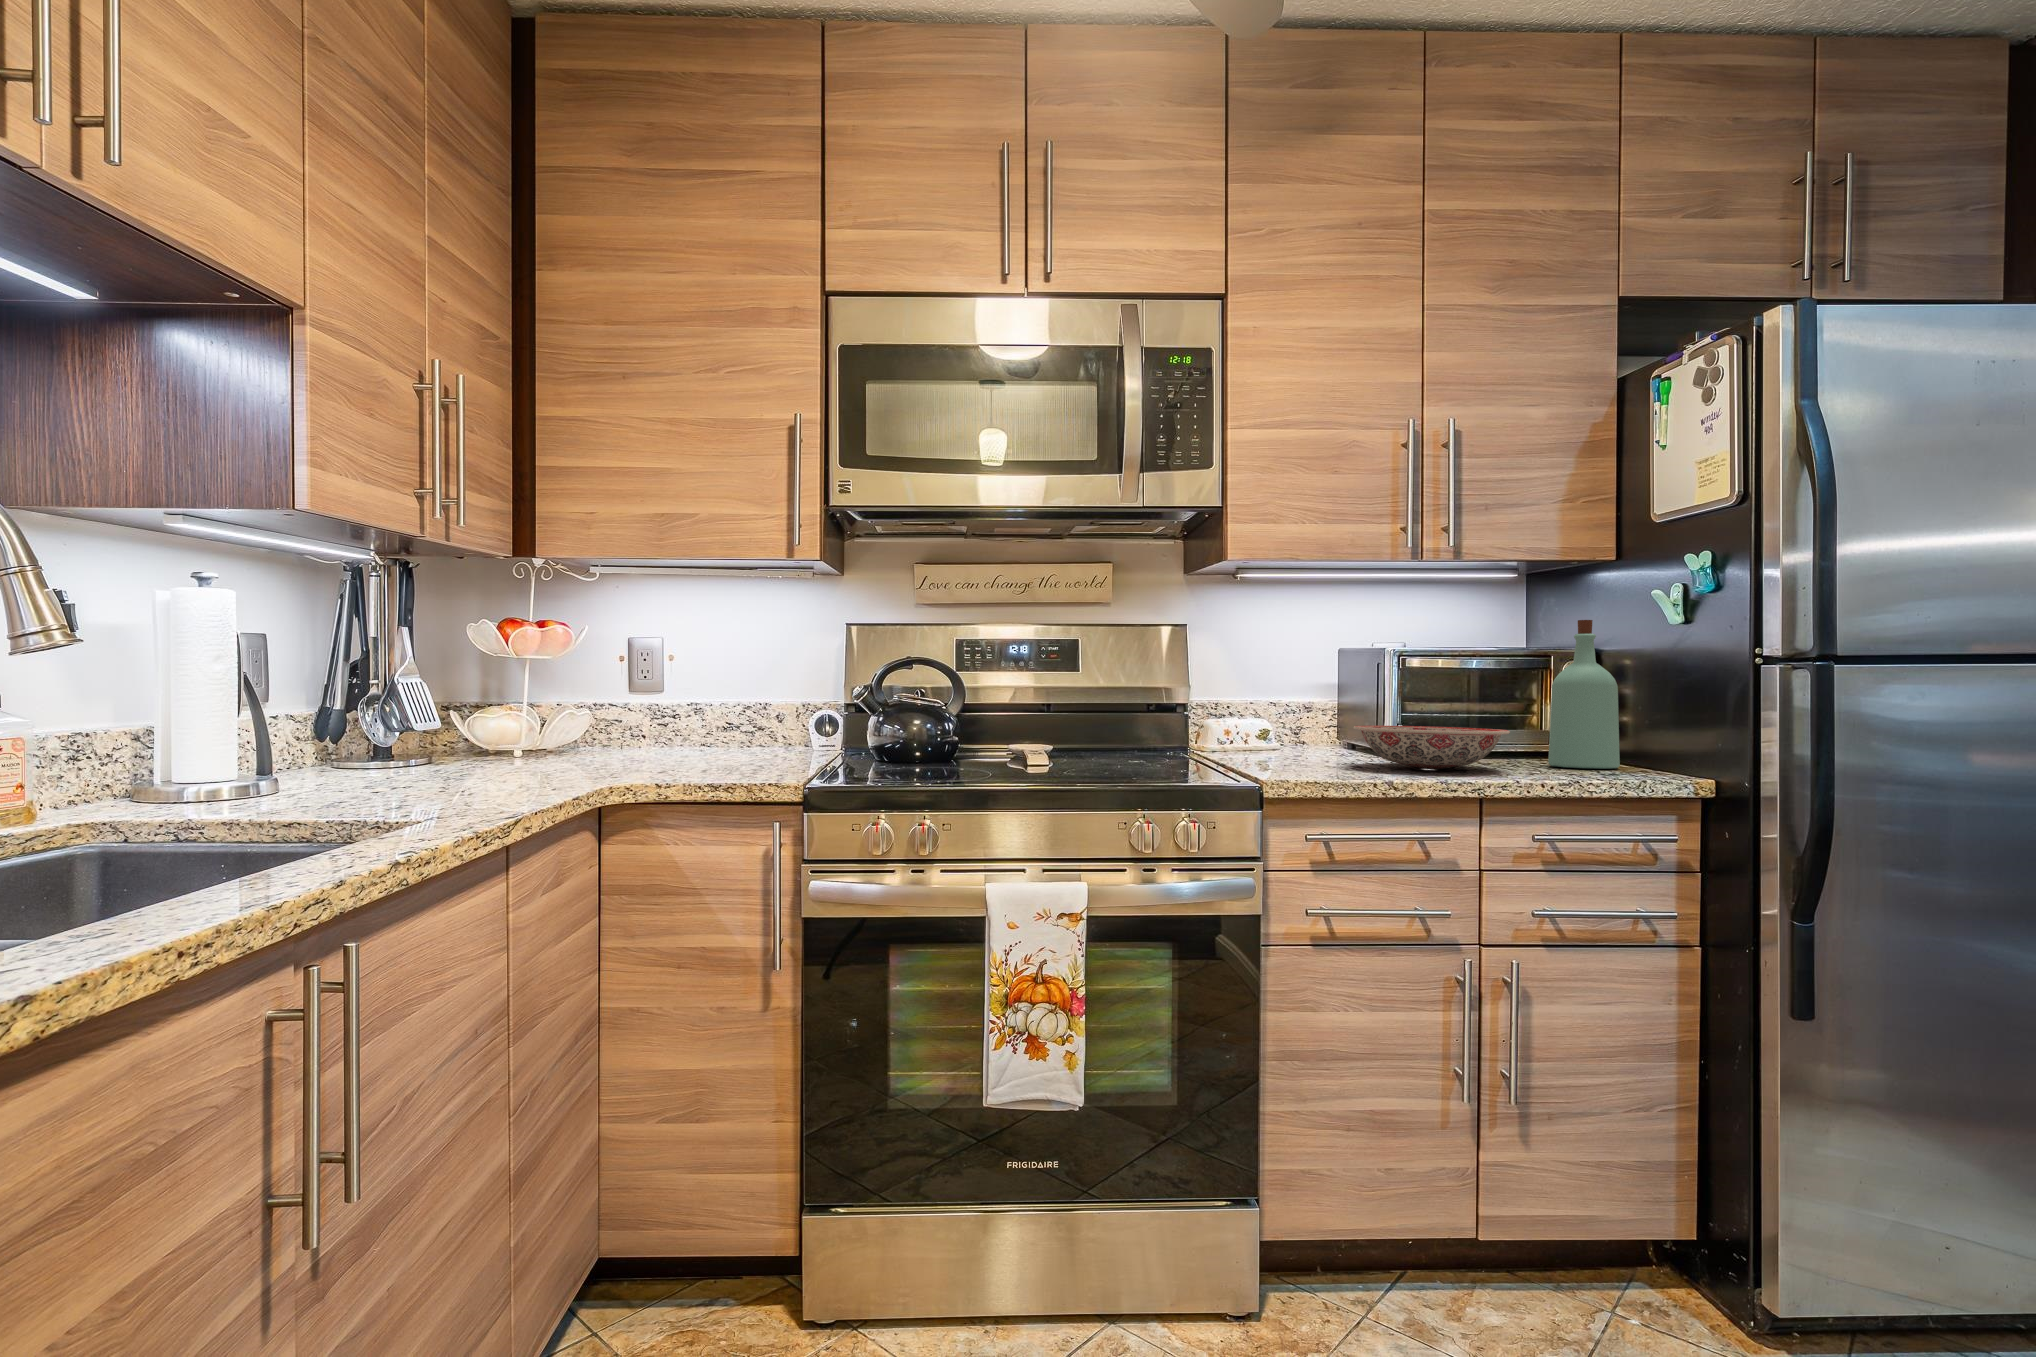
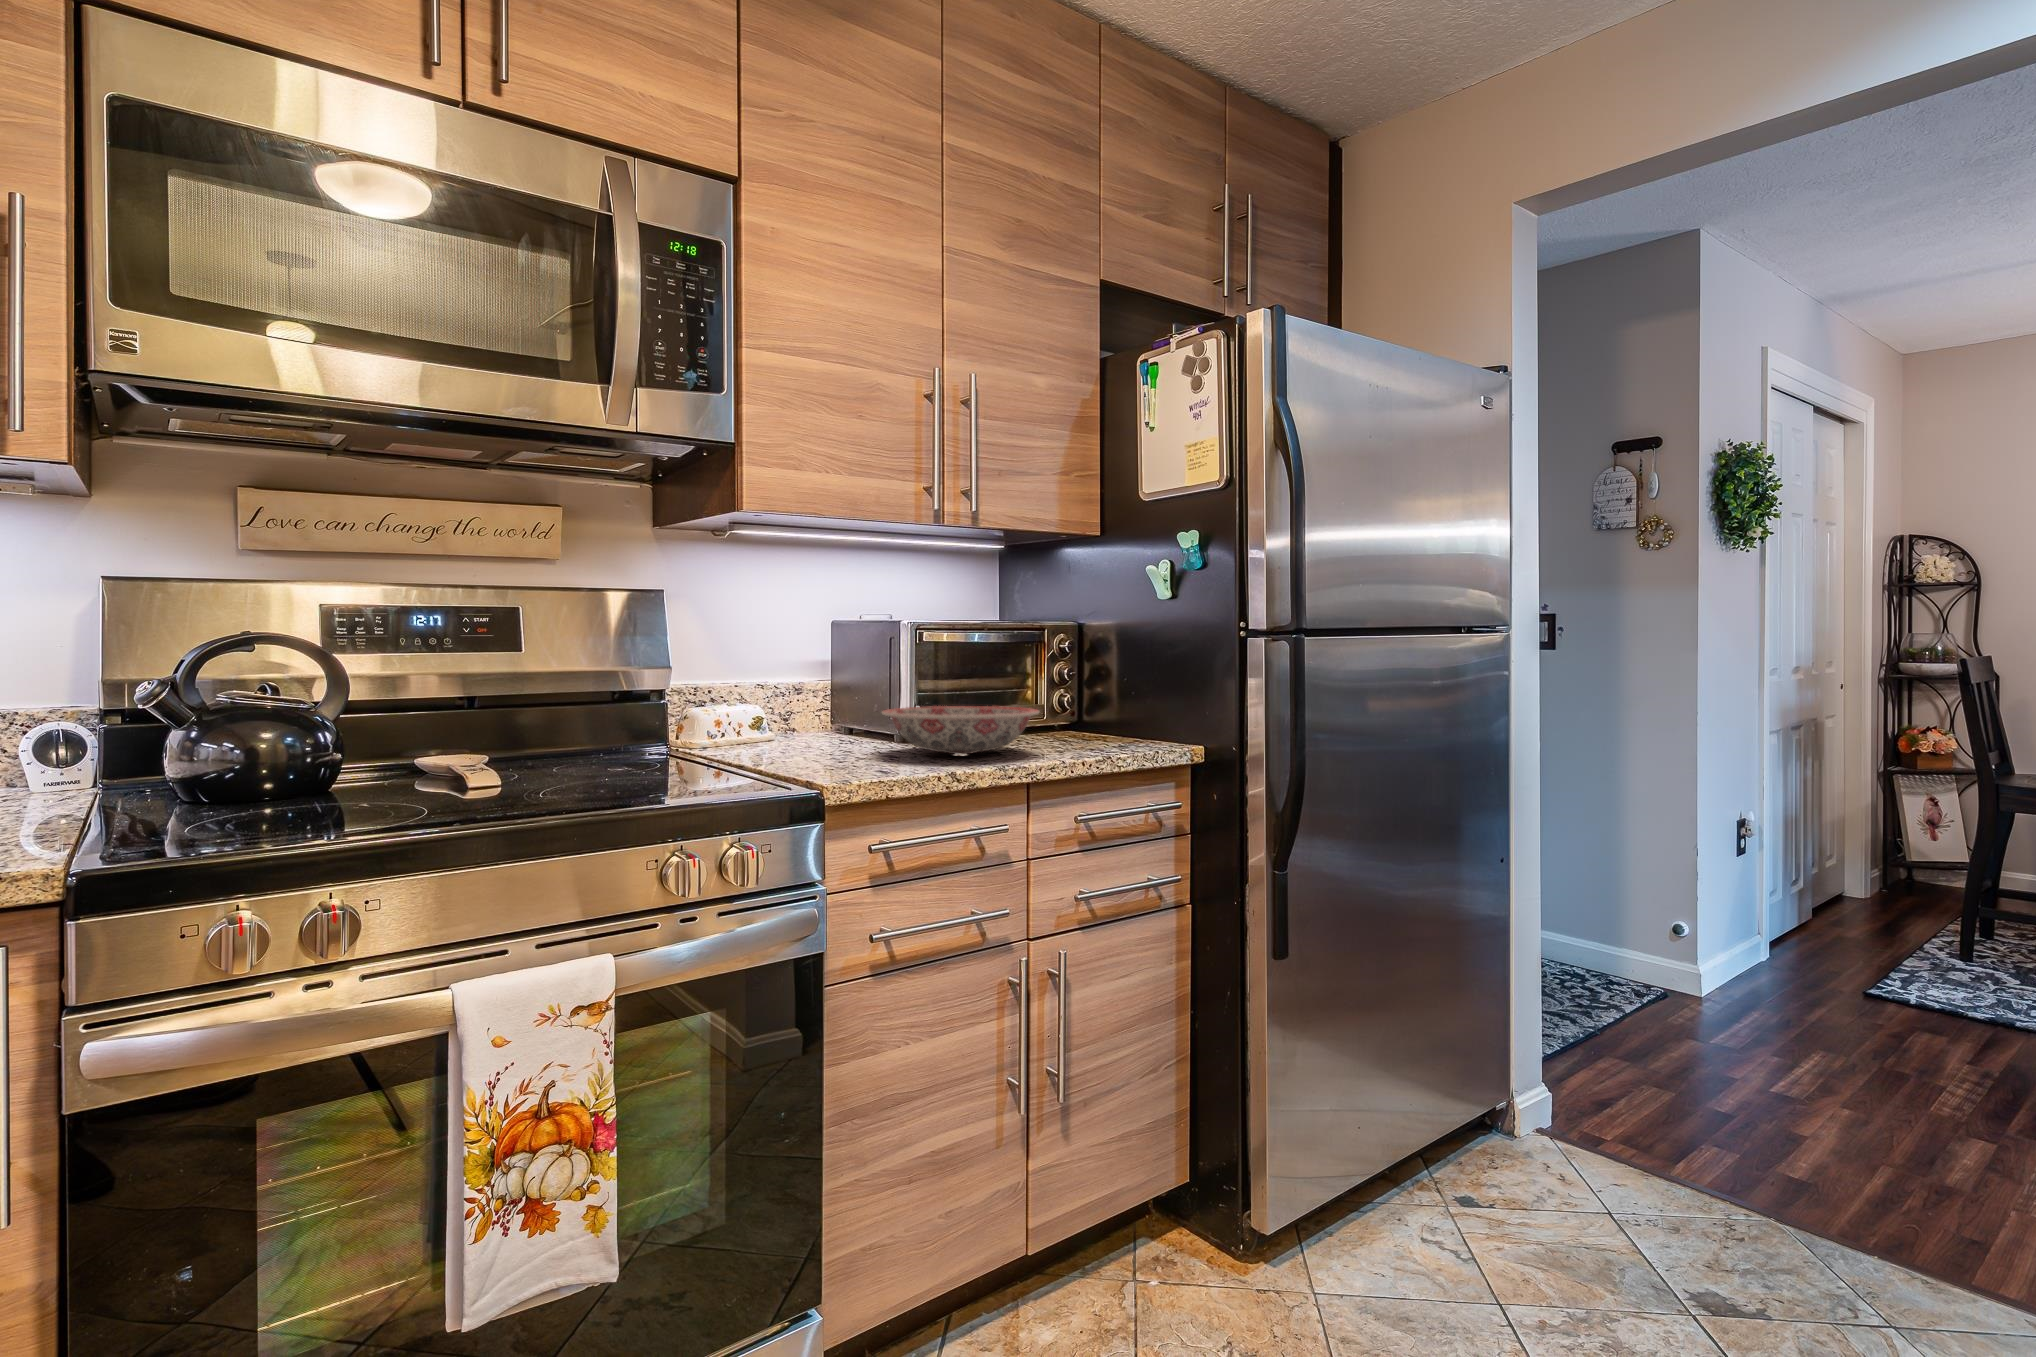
bottle: present [1548,620,1620,769] -> none [1052,594,1114,741]

